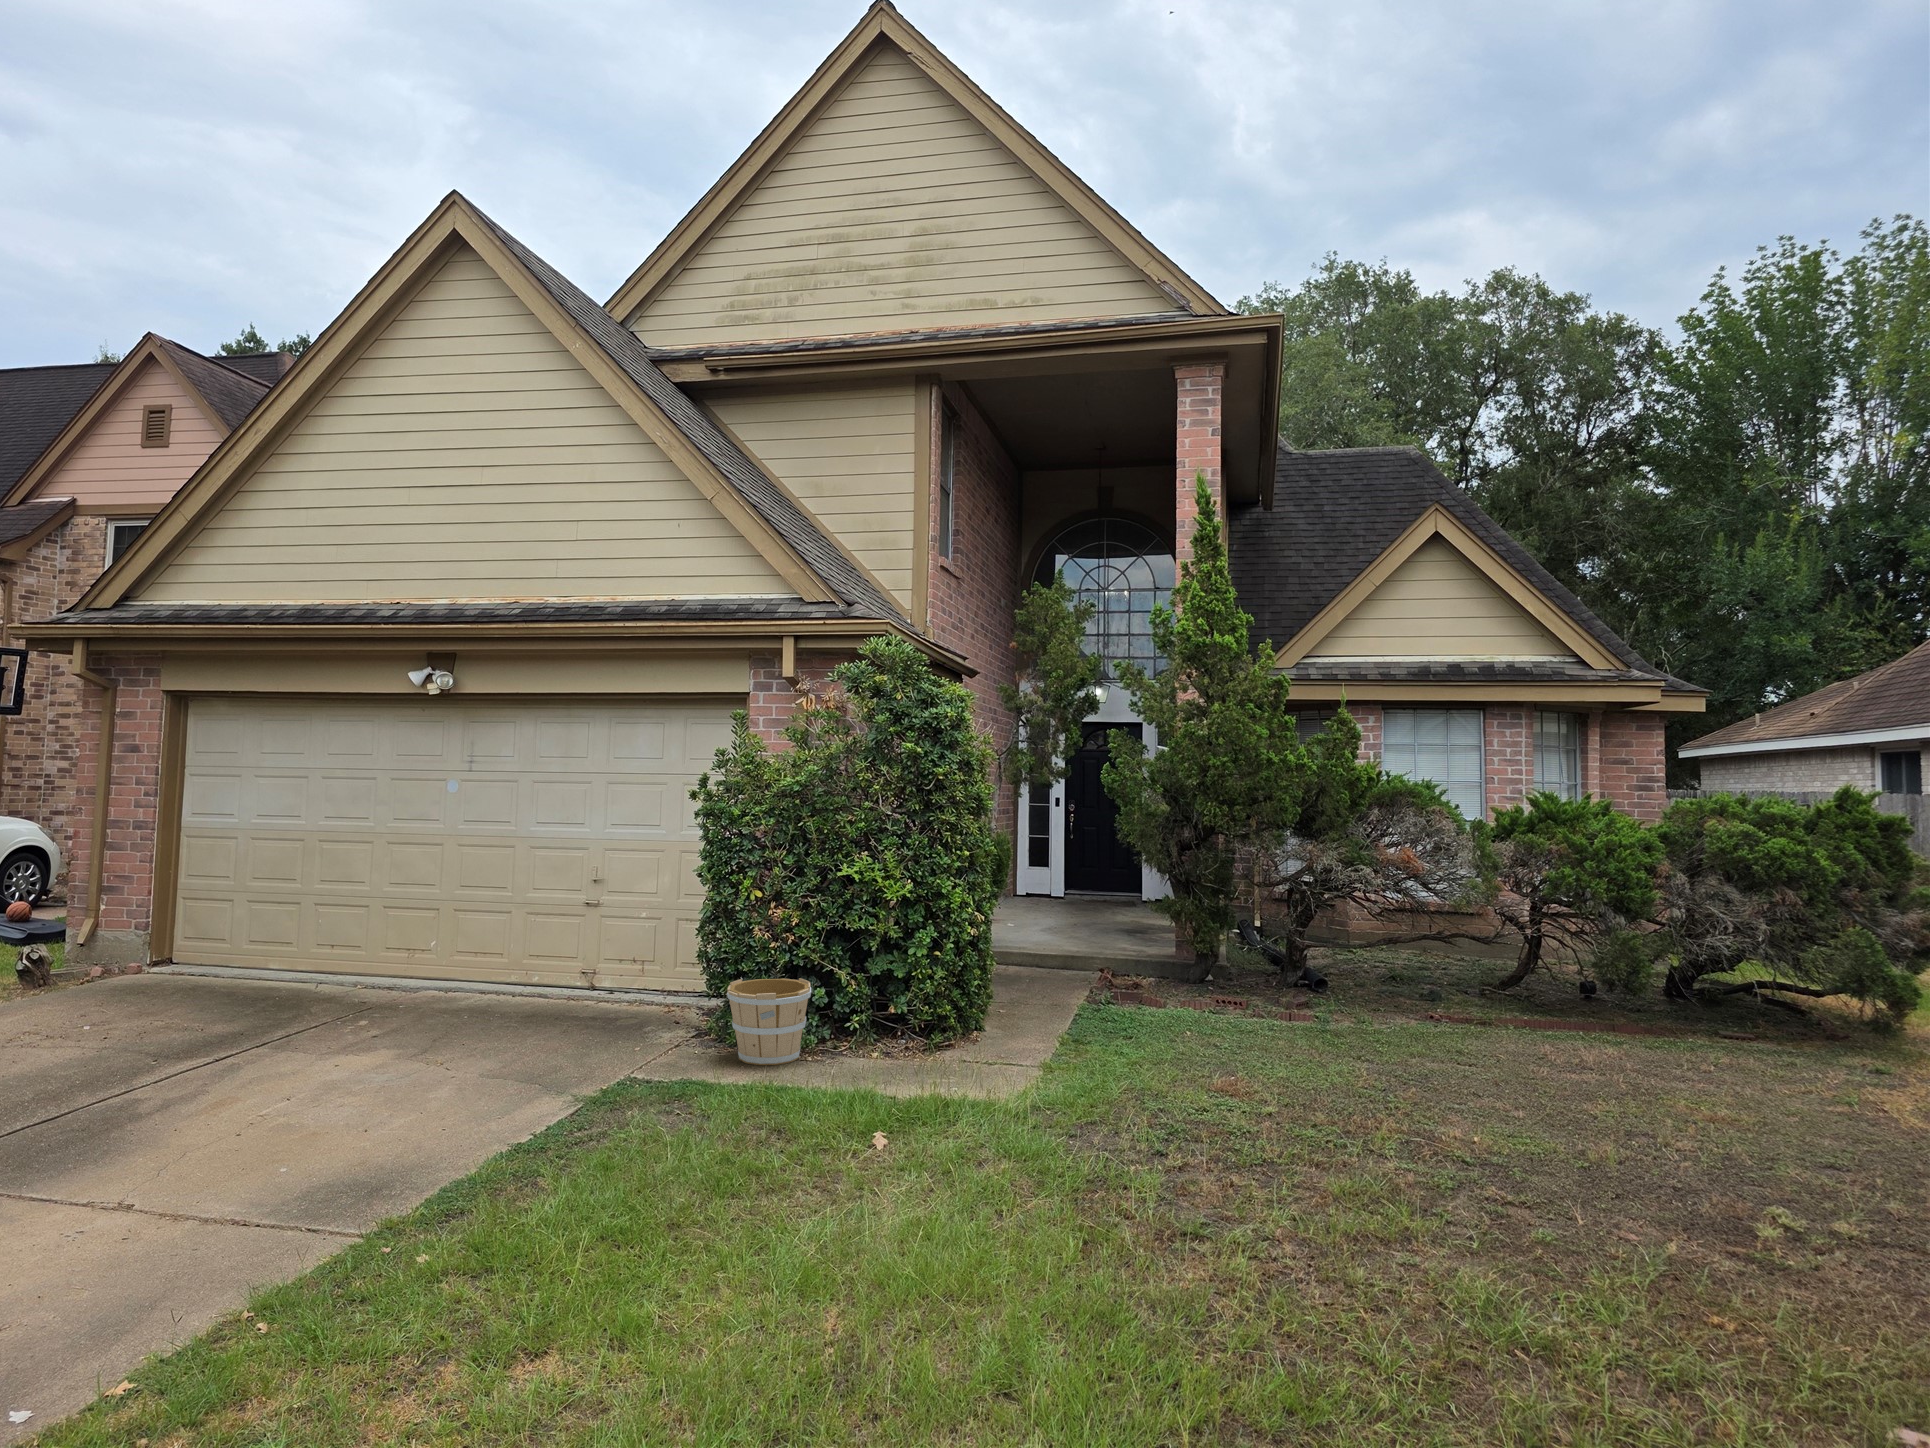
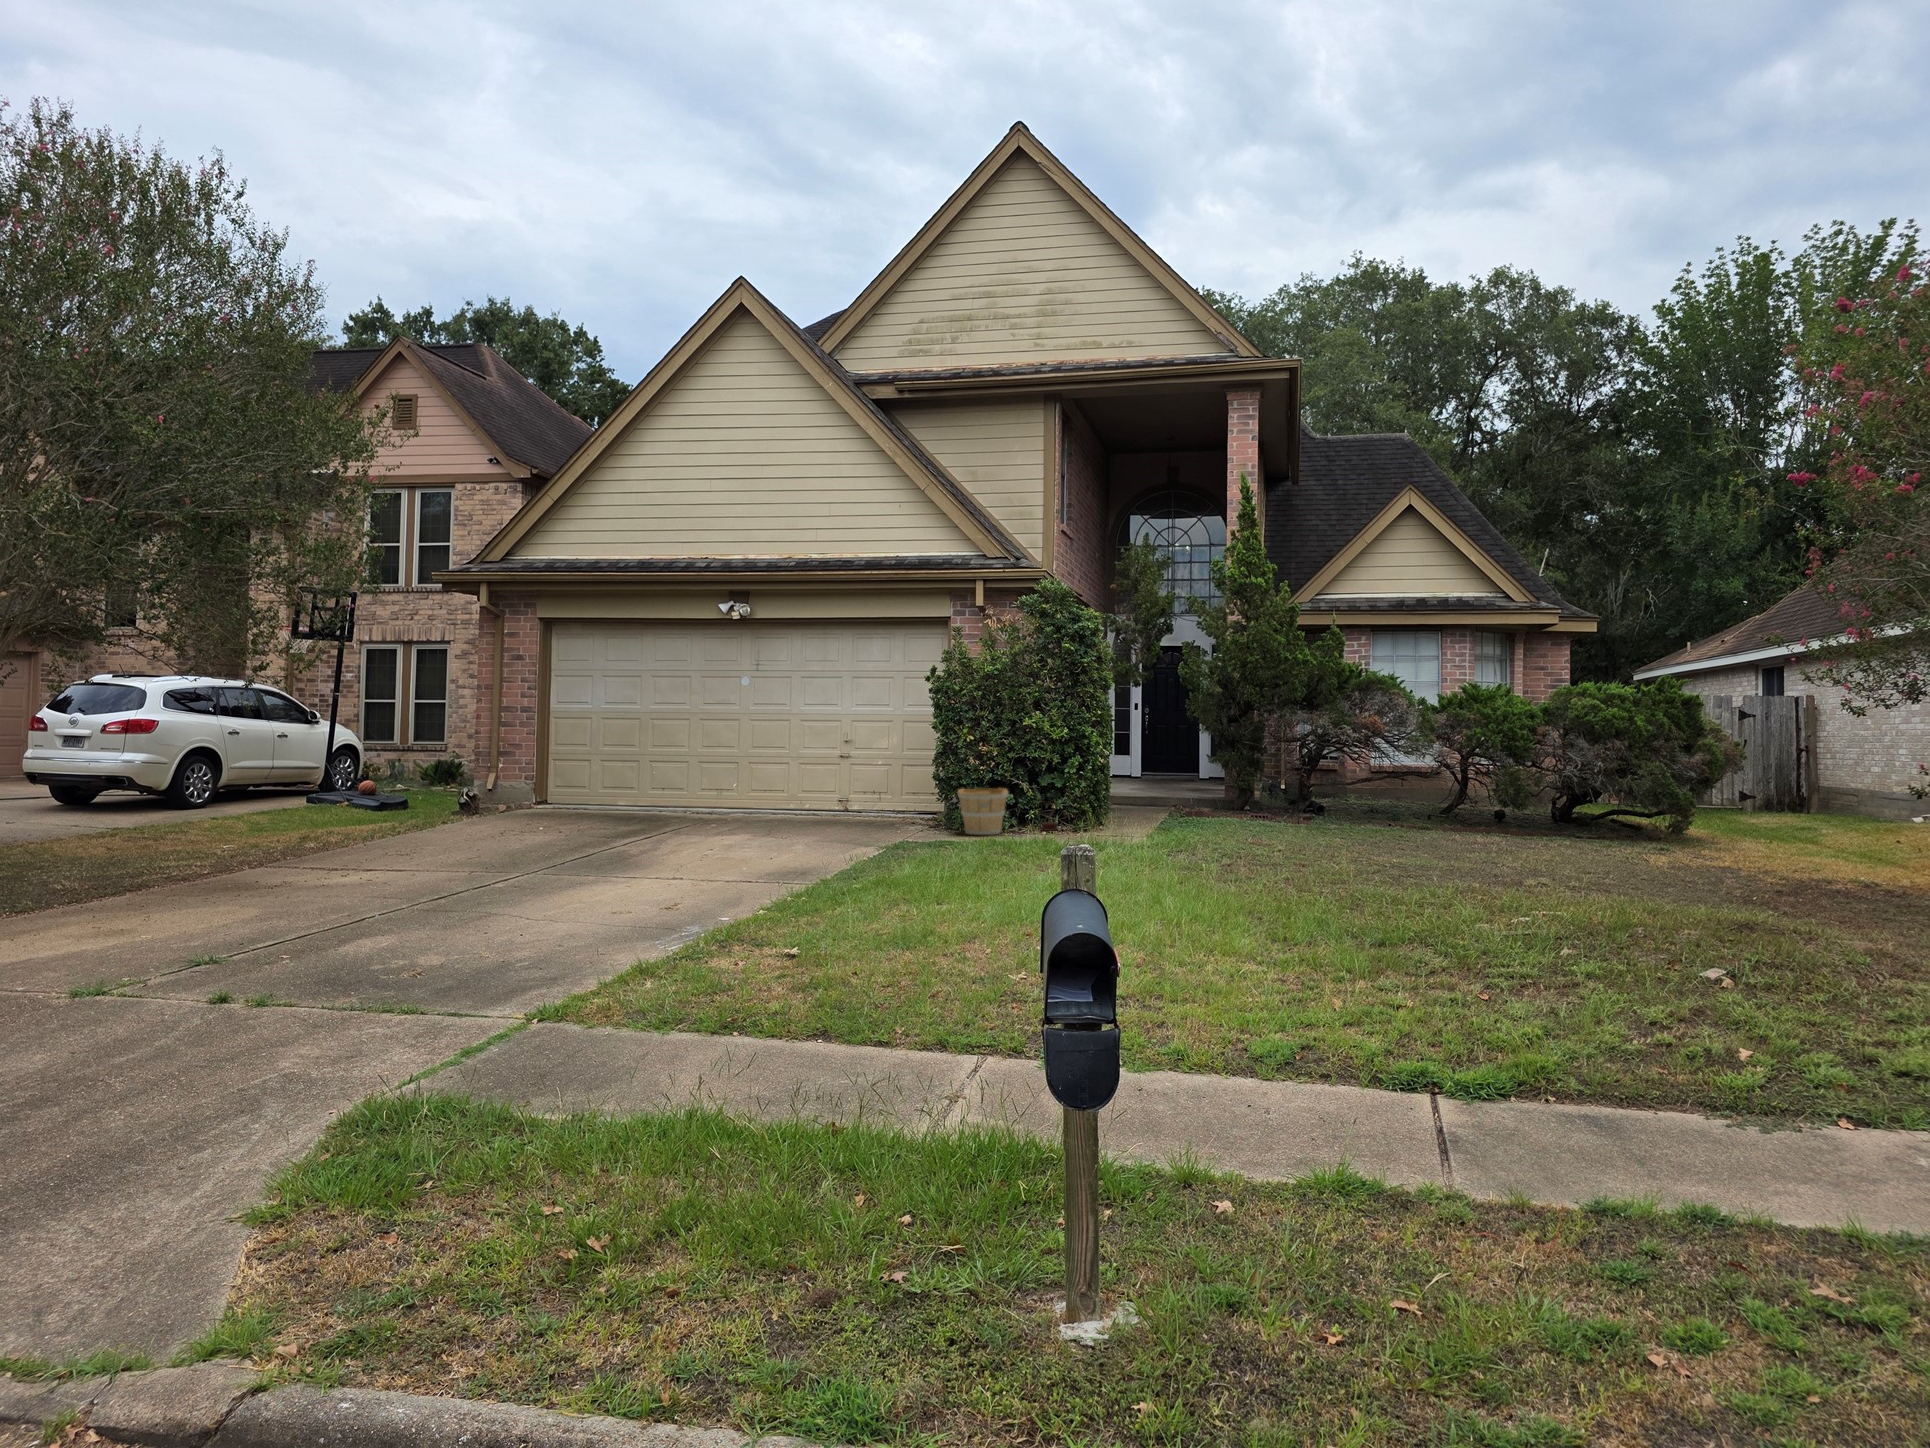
potted plant: none [858,979,923,1052] -> present [1038,790,1066,831]

